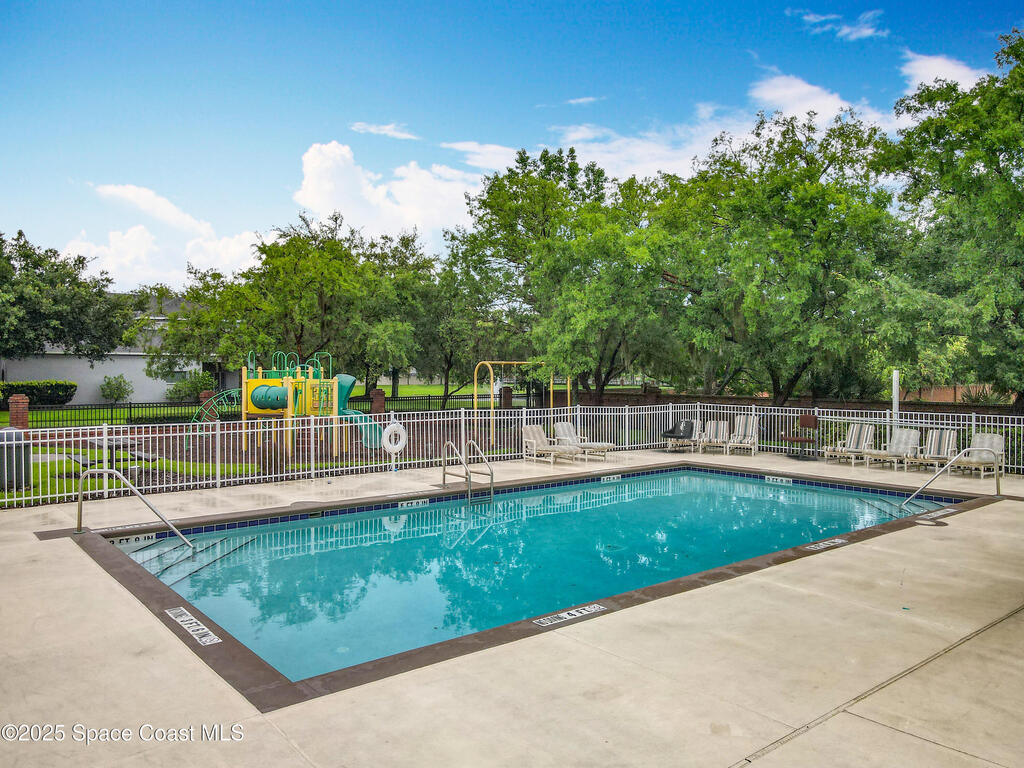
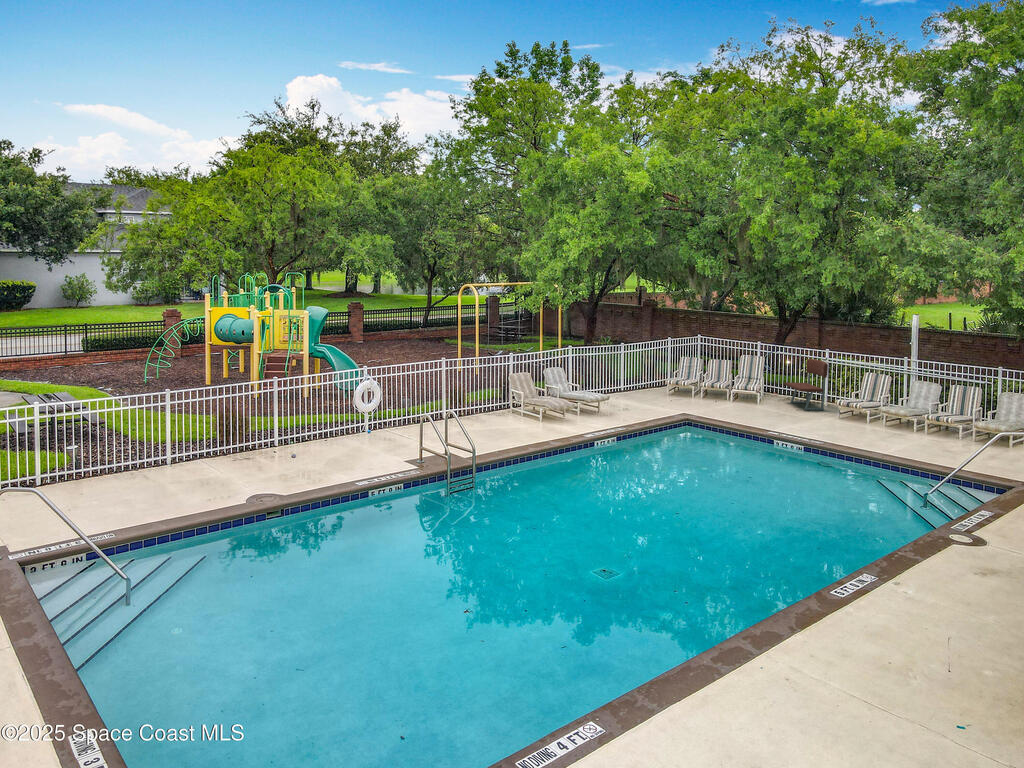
lounge chair: present [661,420,695,453] -> none [658,361,694,398]

